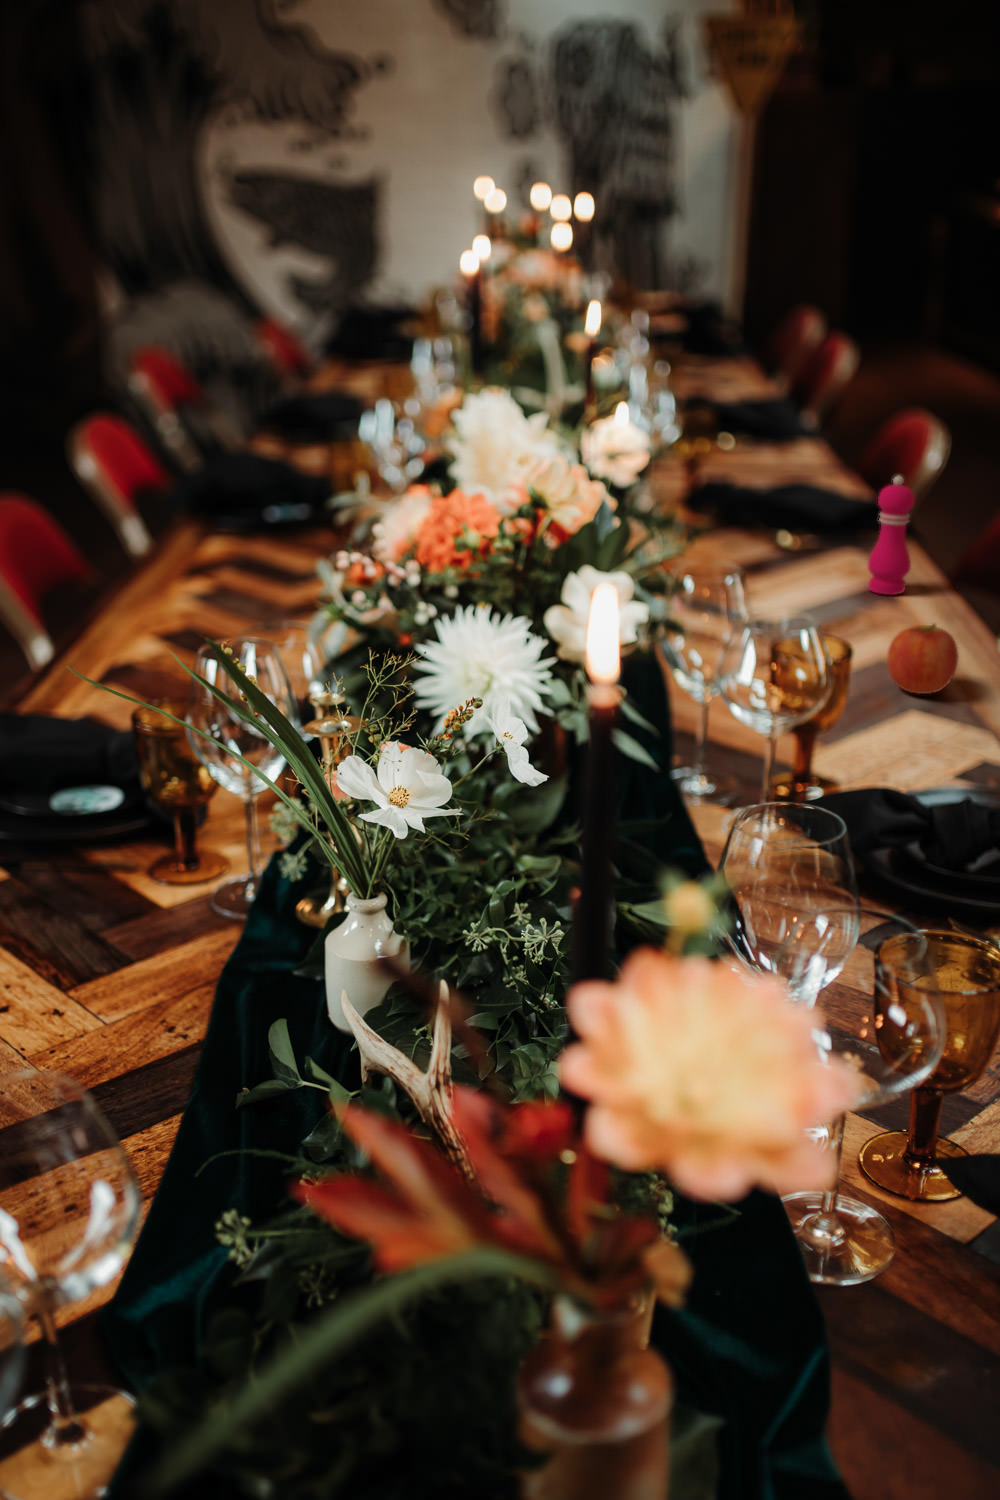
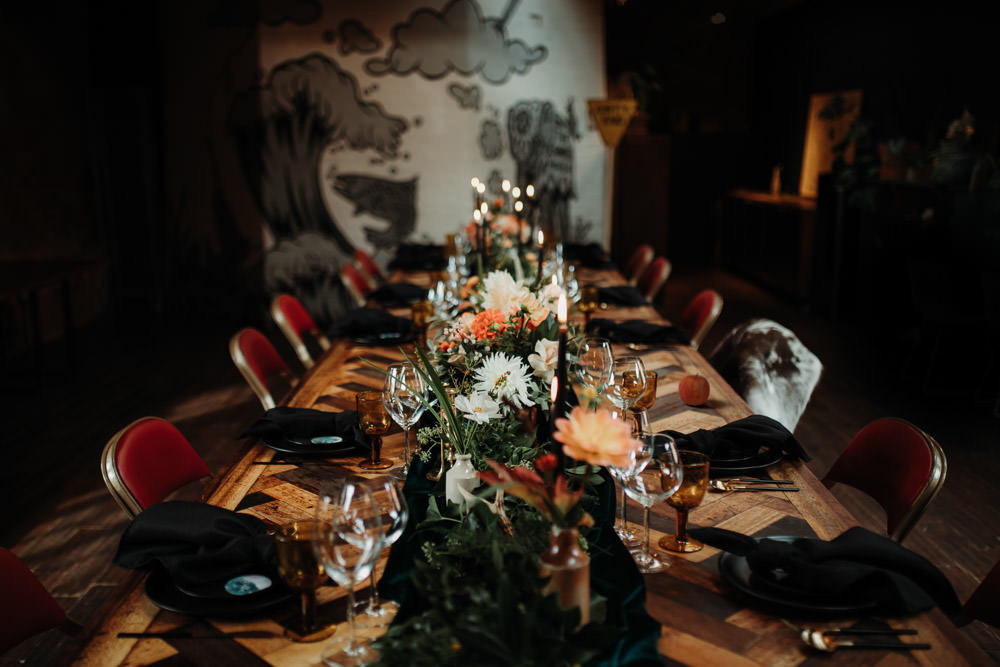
pepper mill: present [868,475,915,595] -> none [672,313,692,369]

